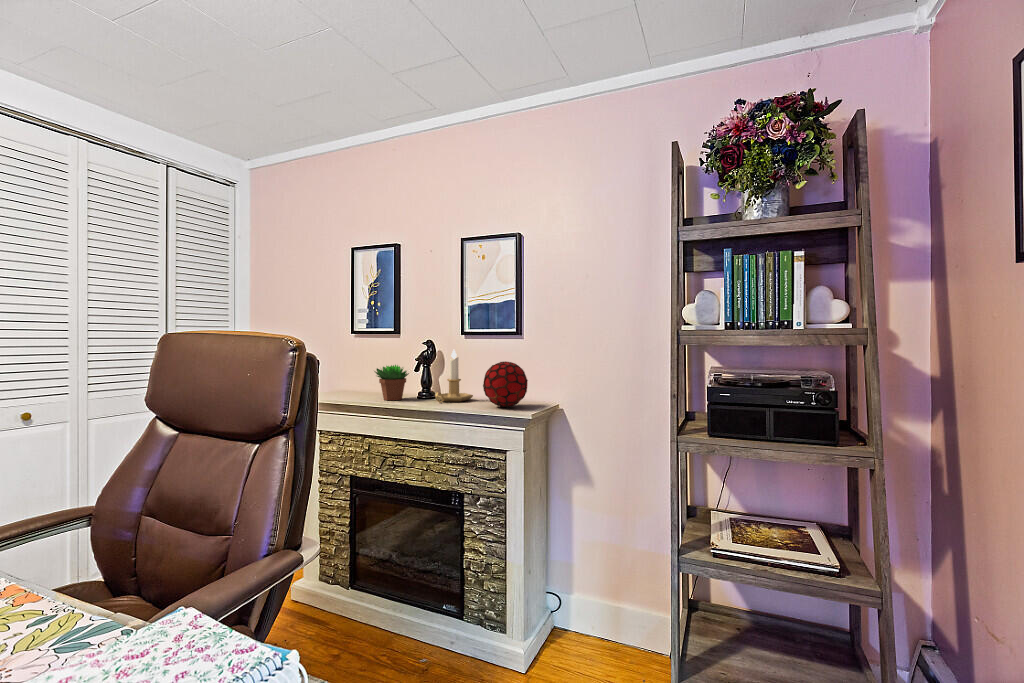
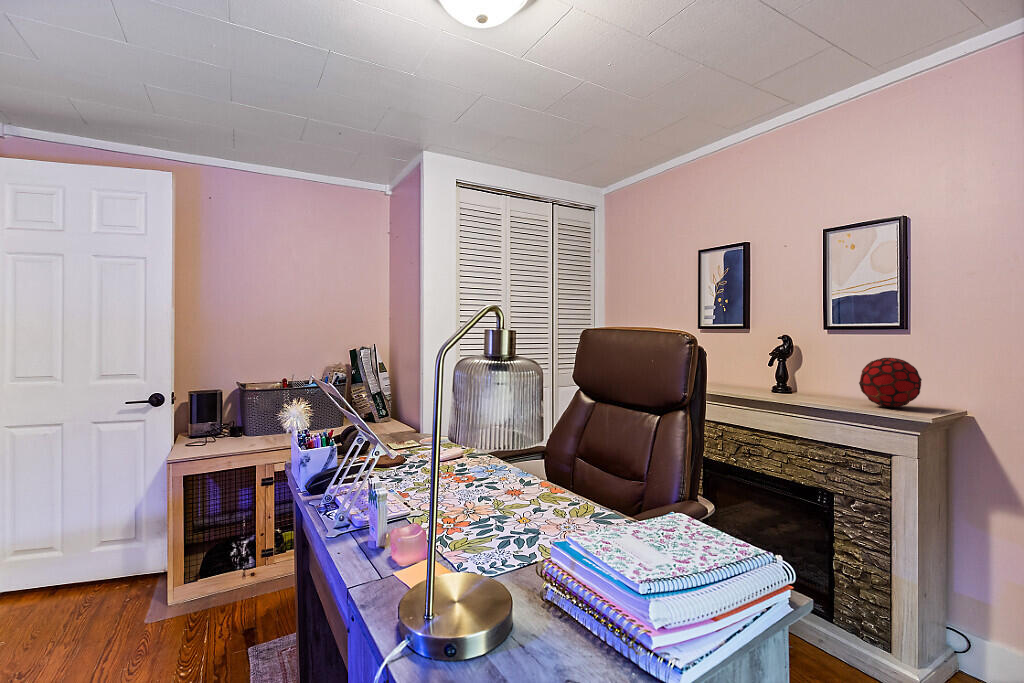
candlestick: present [435,350,473,403] -> none [794,344,841,398]
succulent plant: present [374,365,409,400] -> none [728,358,764,393]

